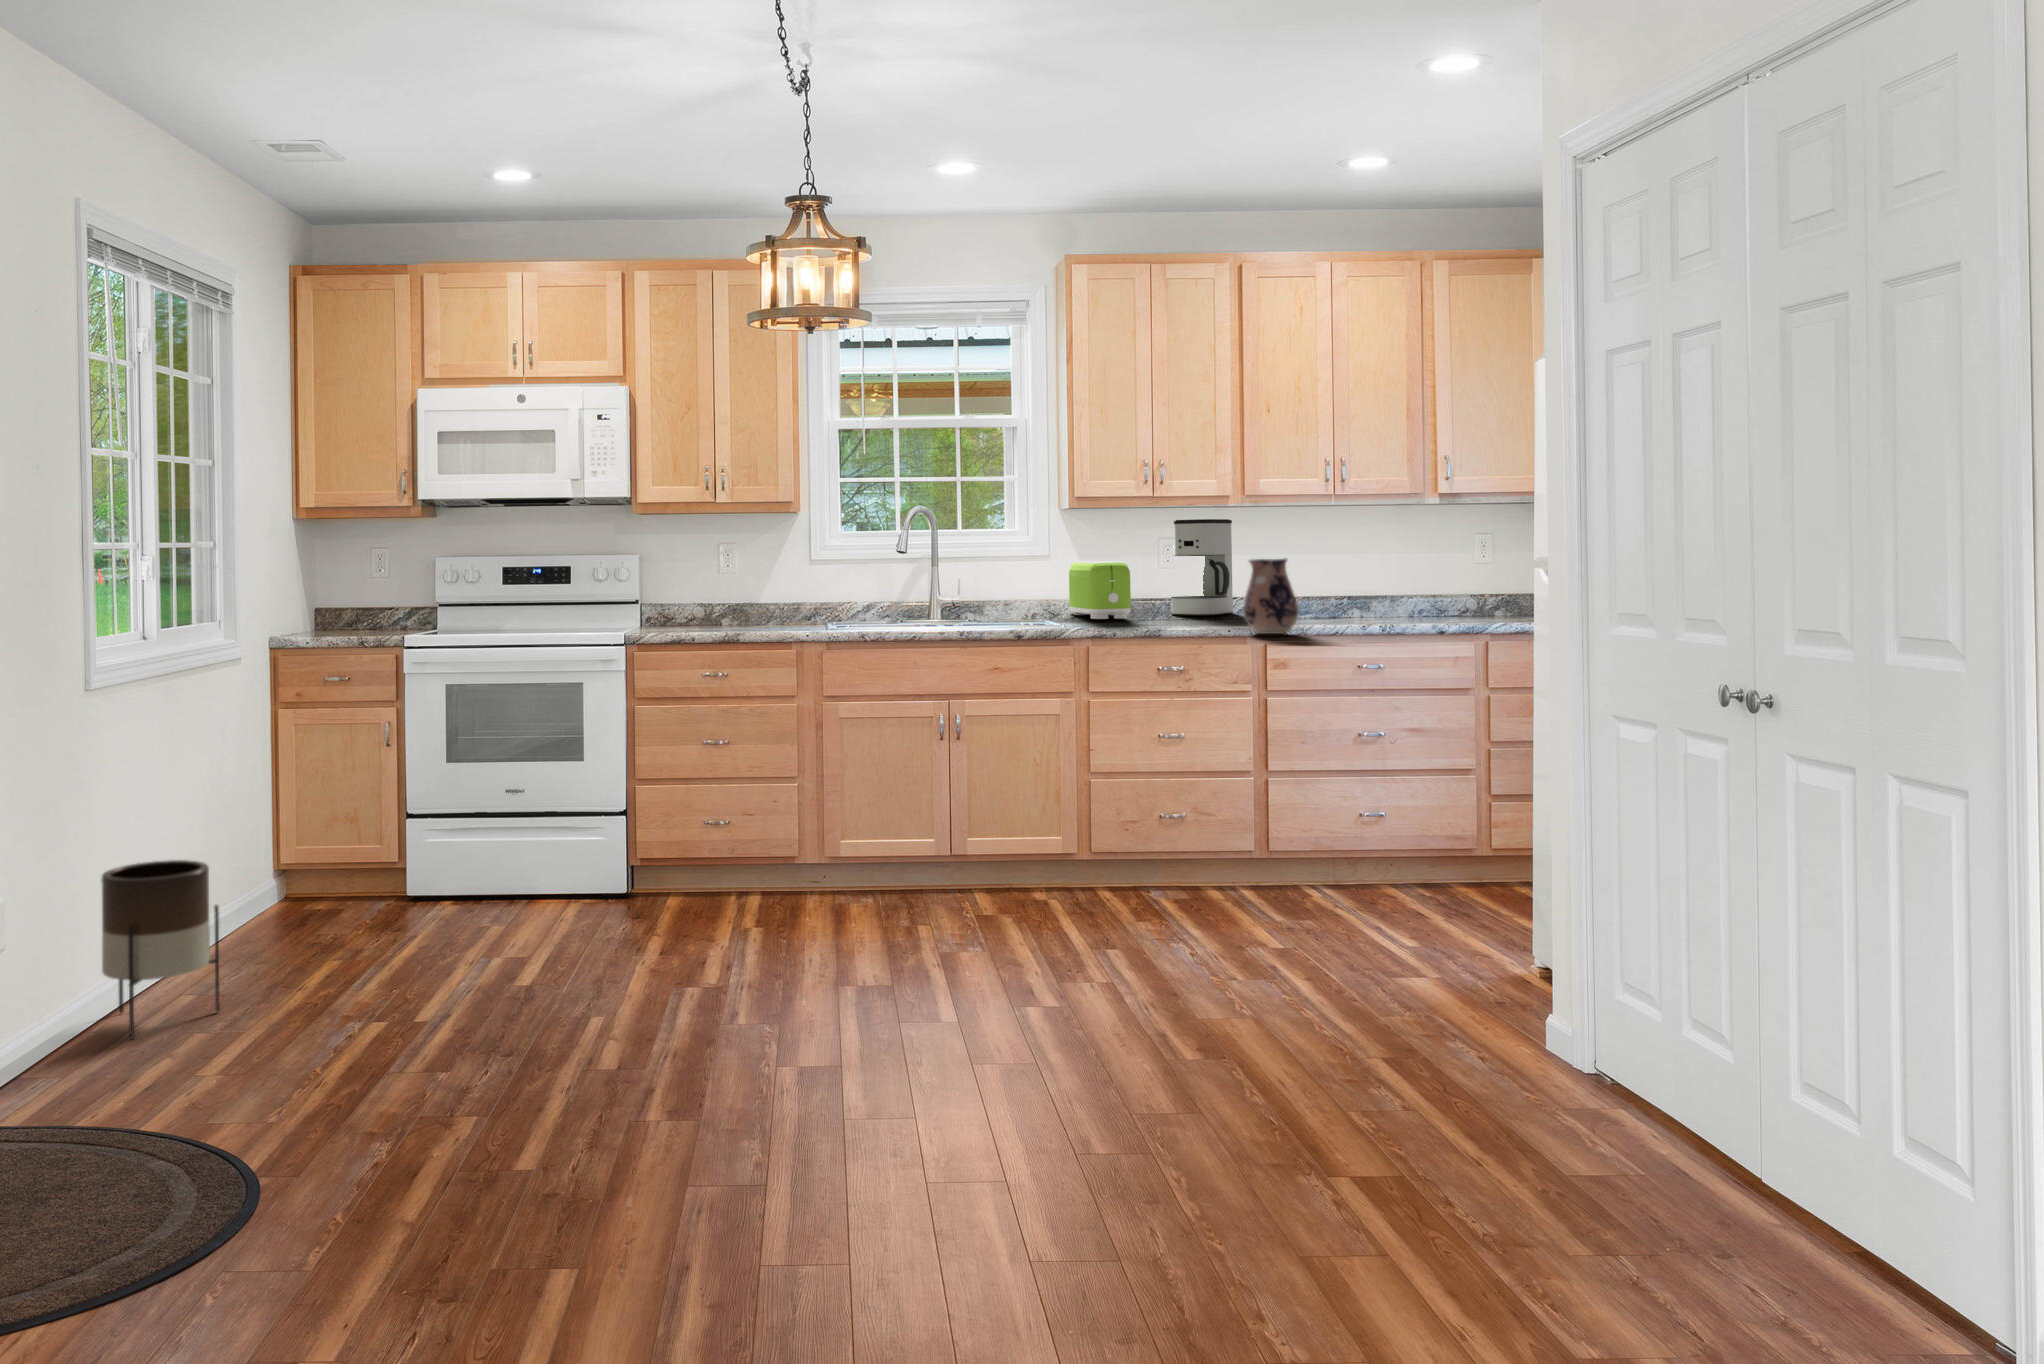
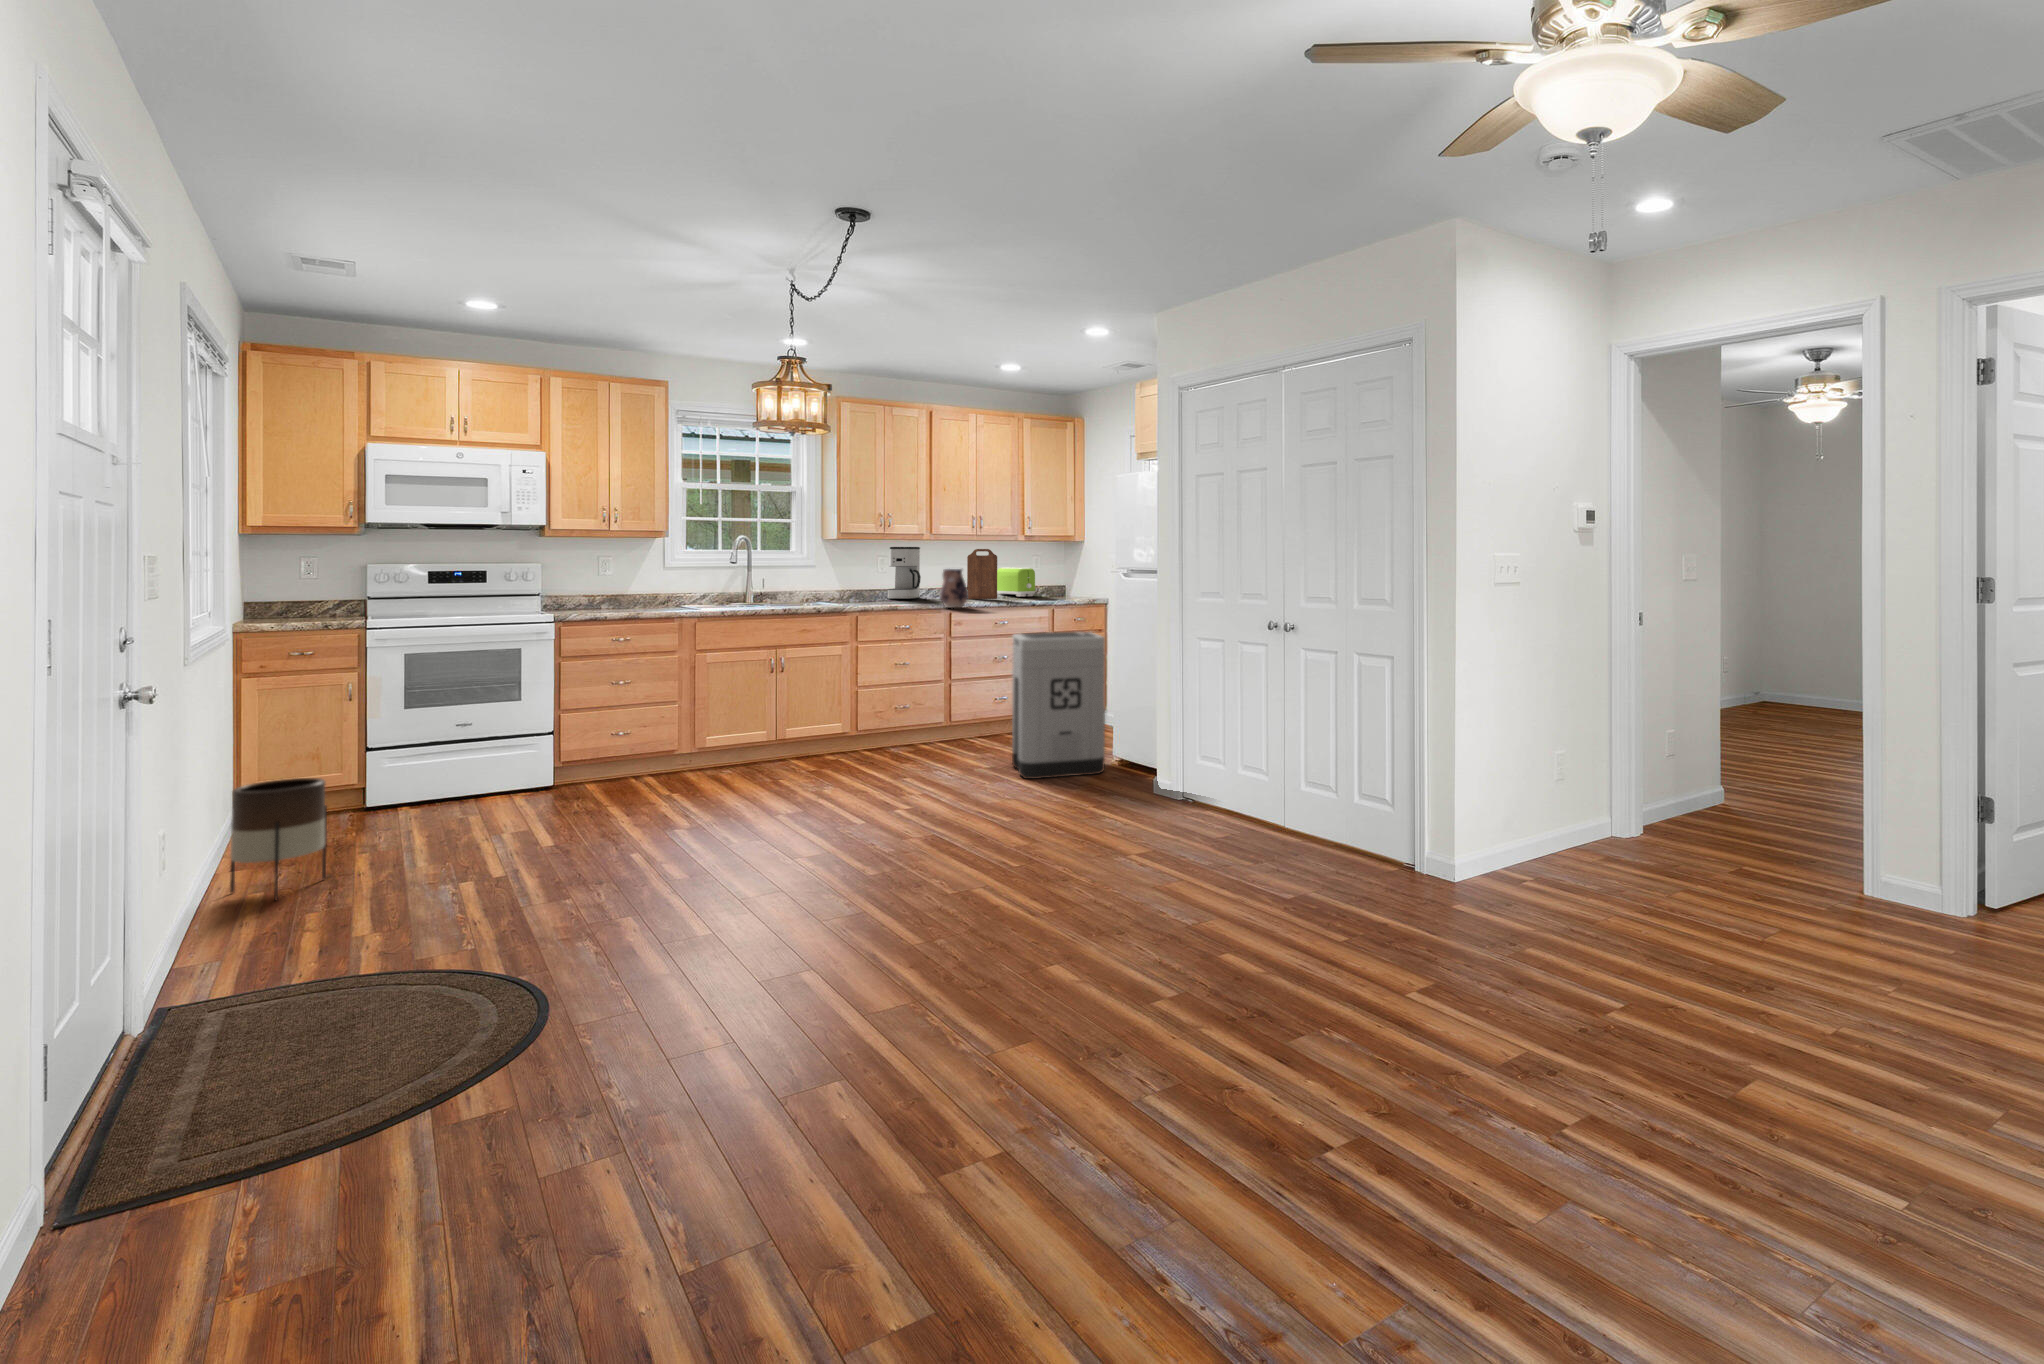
cutting board: none [1320,520,1381,618] -> present [967,549,997,599]
toaster: present [1069,561,1131,619] -> present [997,567,1035,596]
trash can: none [1333,693,1539,1026] -> present [1012,631,1105,779]

